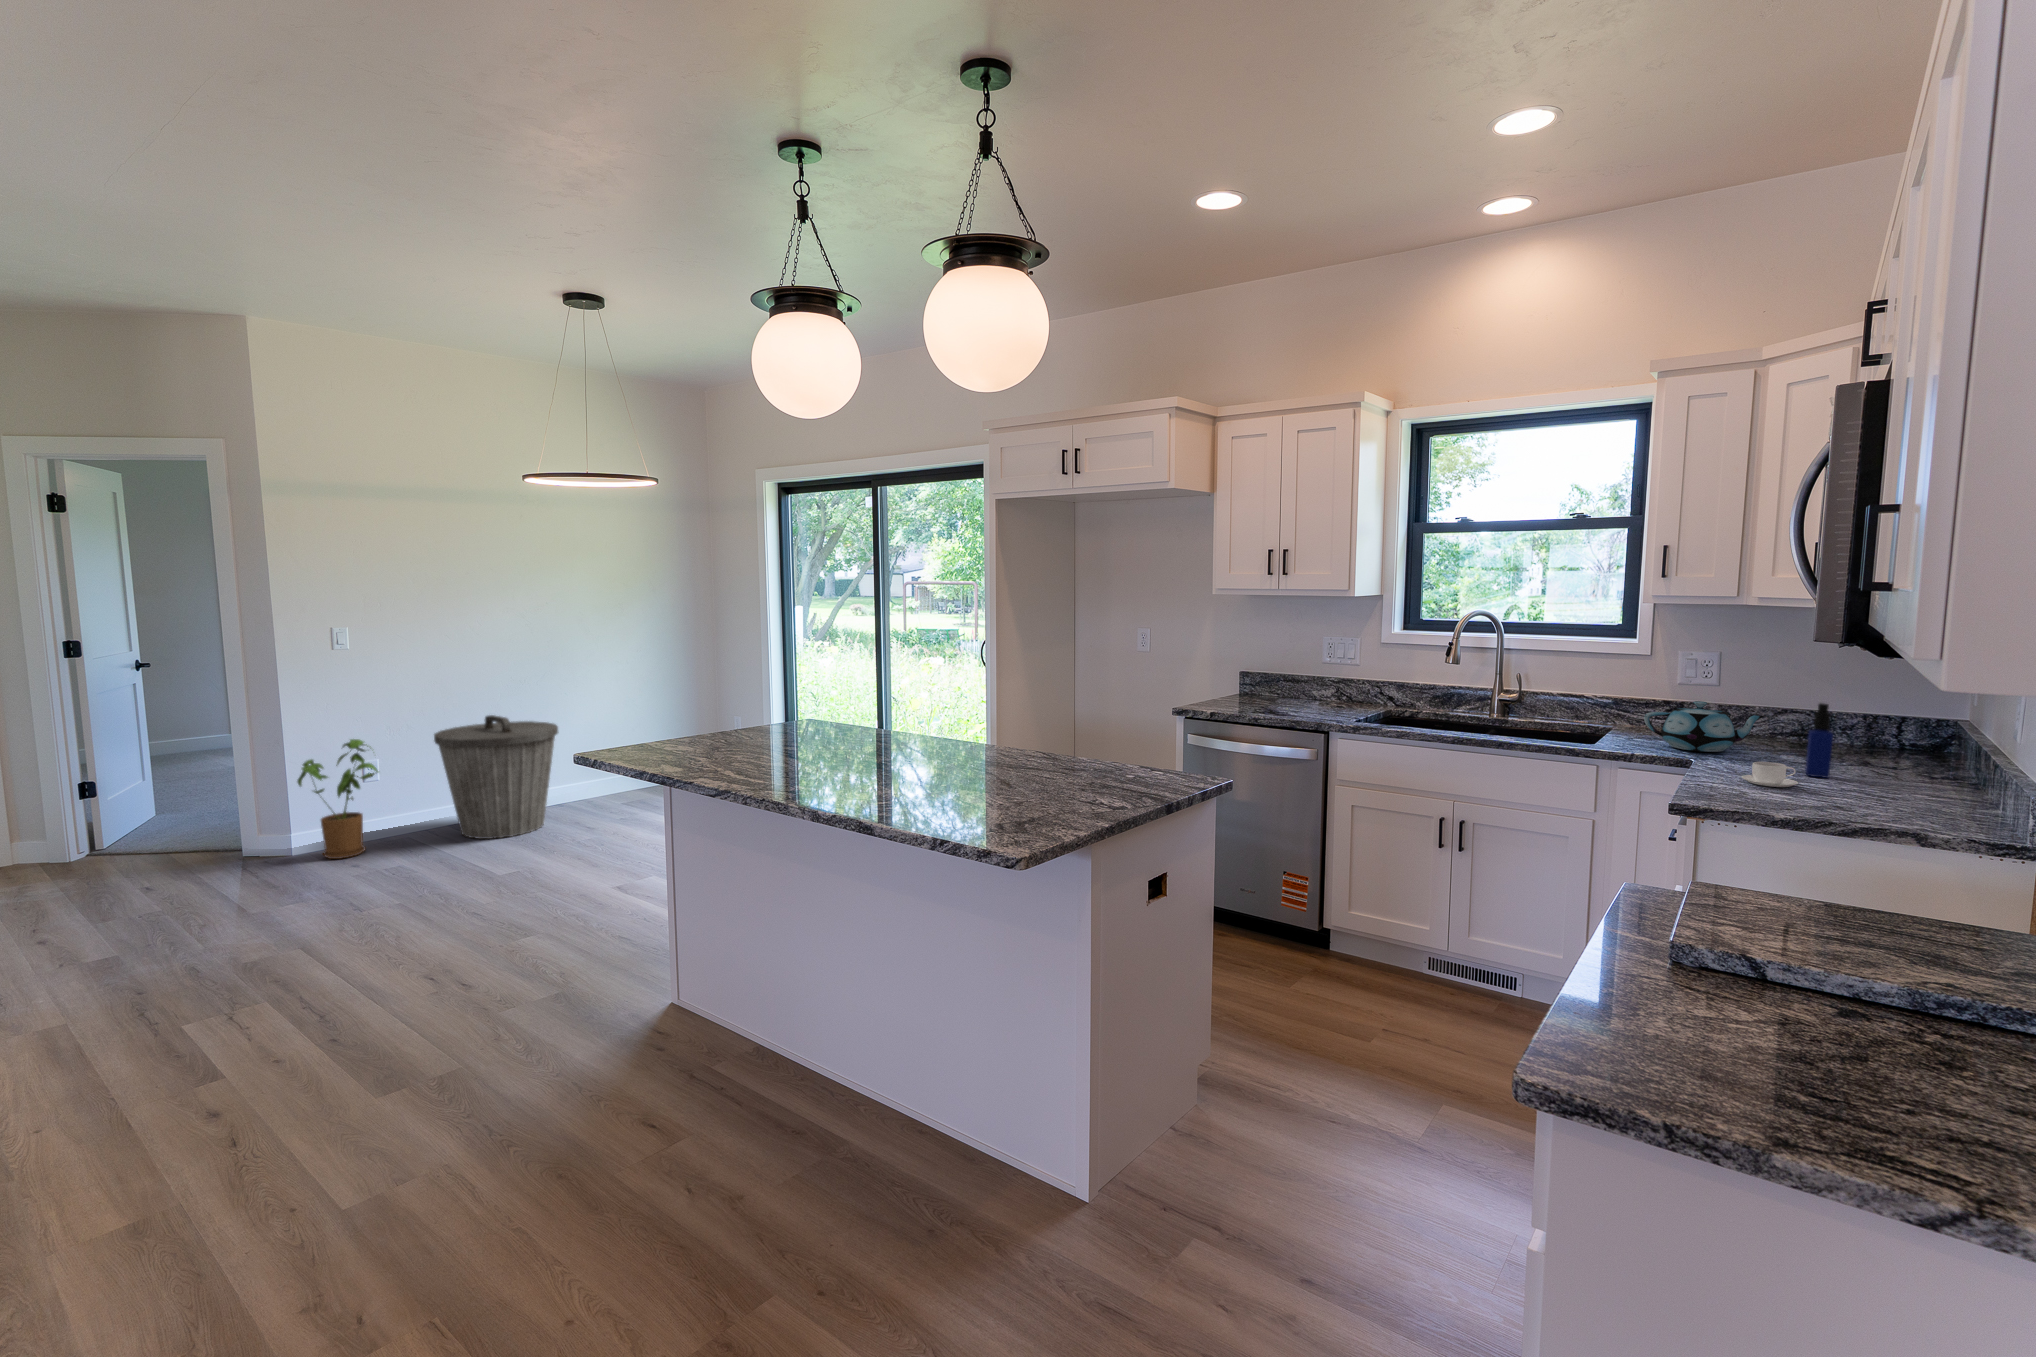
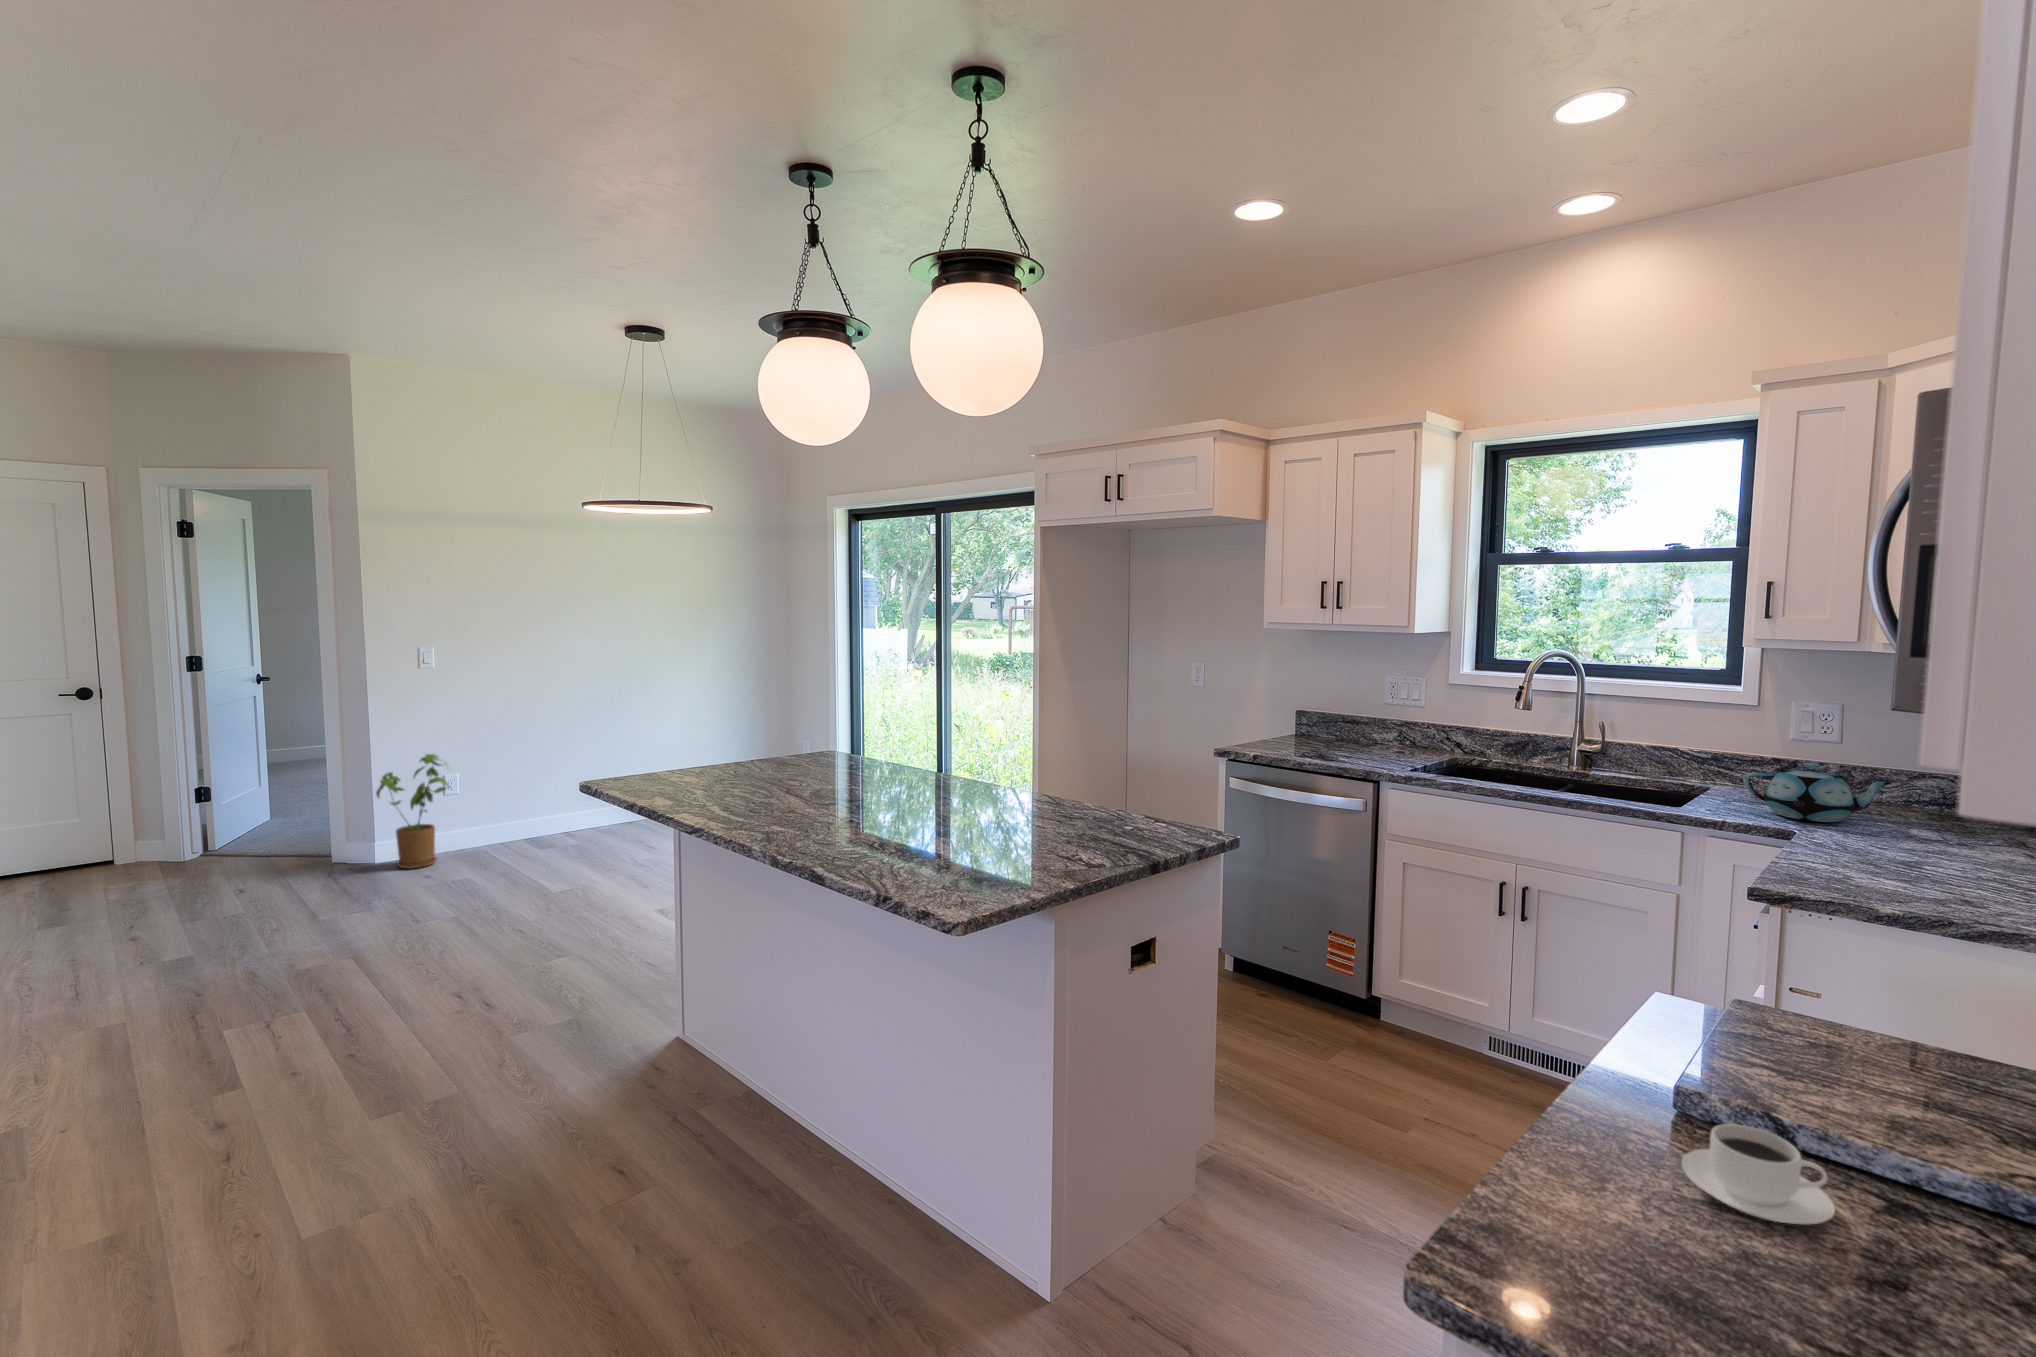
bottle: present [1805,703,1833,778] -> none [1938,772,1973,861]
trash can: present [434,715,558,839] -> none [504,733,622,855]
coffee cup: present [1741,762,1798,787] -> present [1681,1124,1835,1224]

